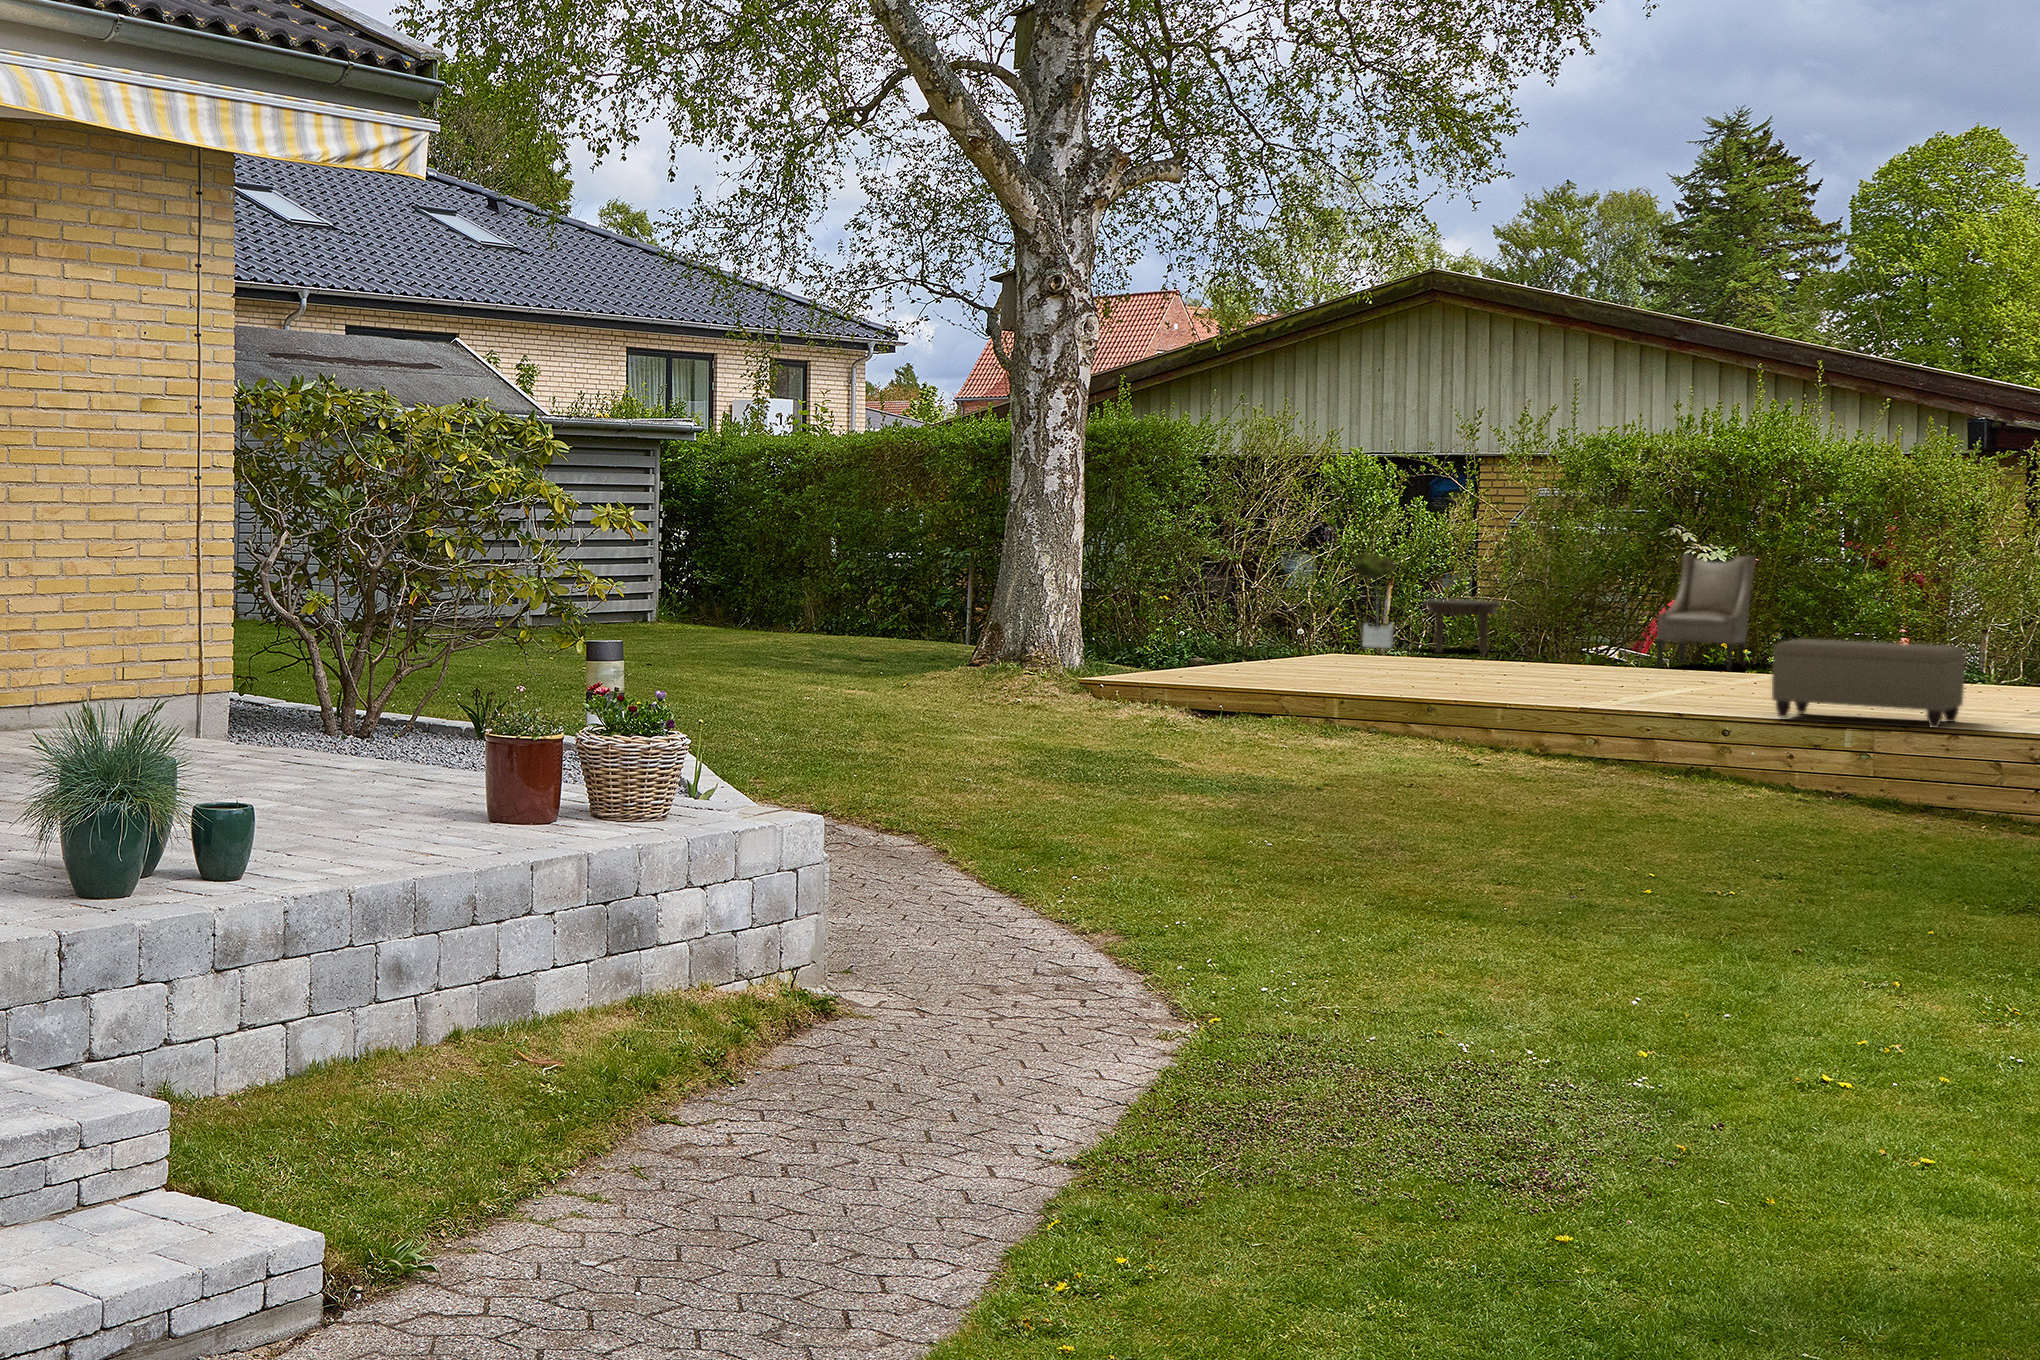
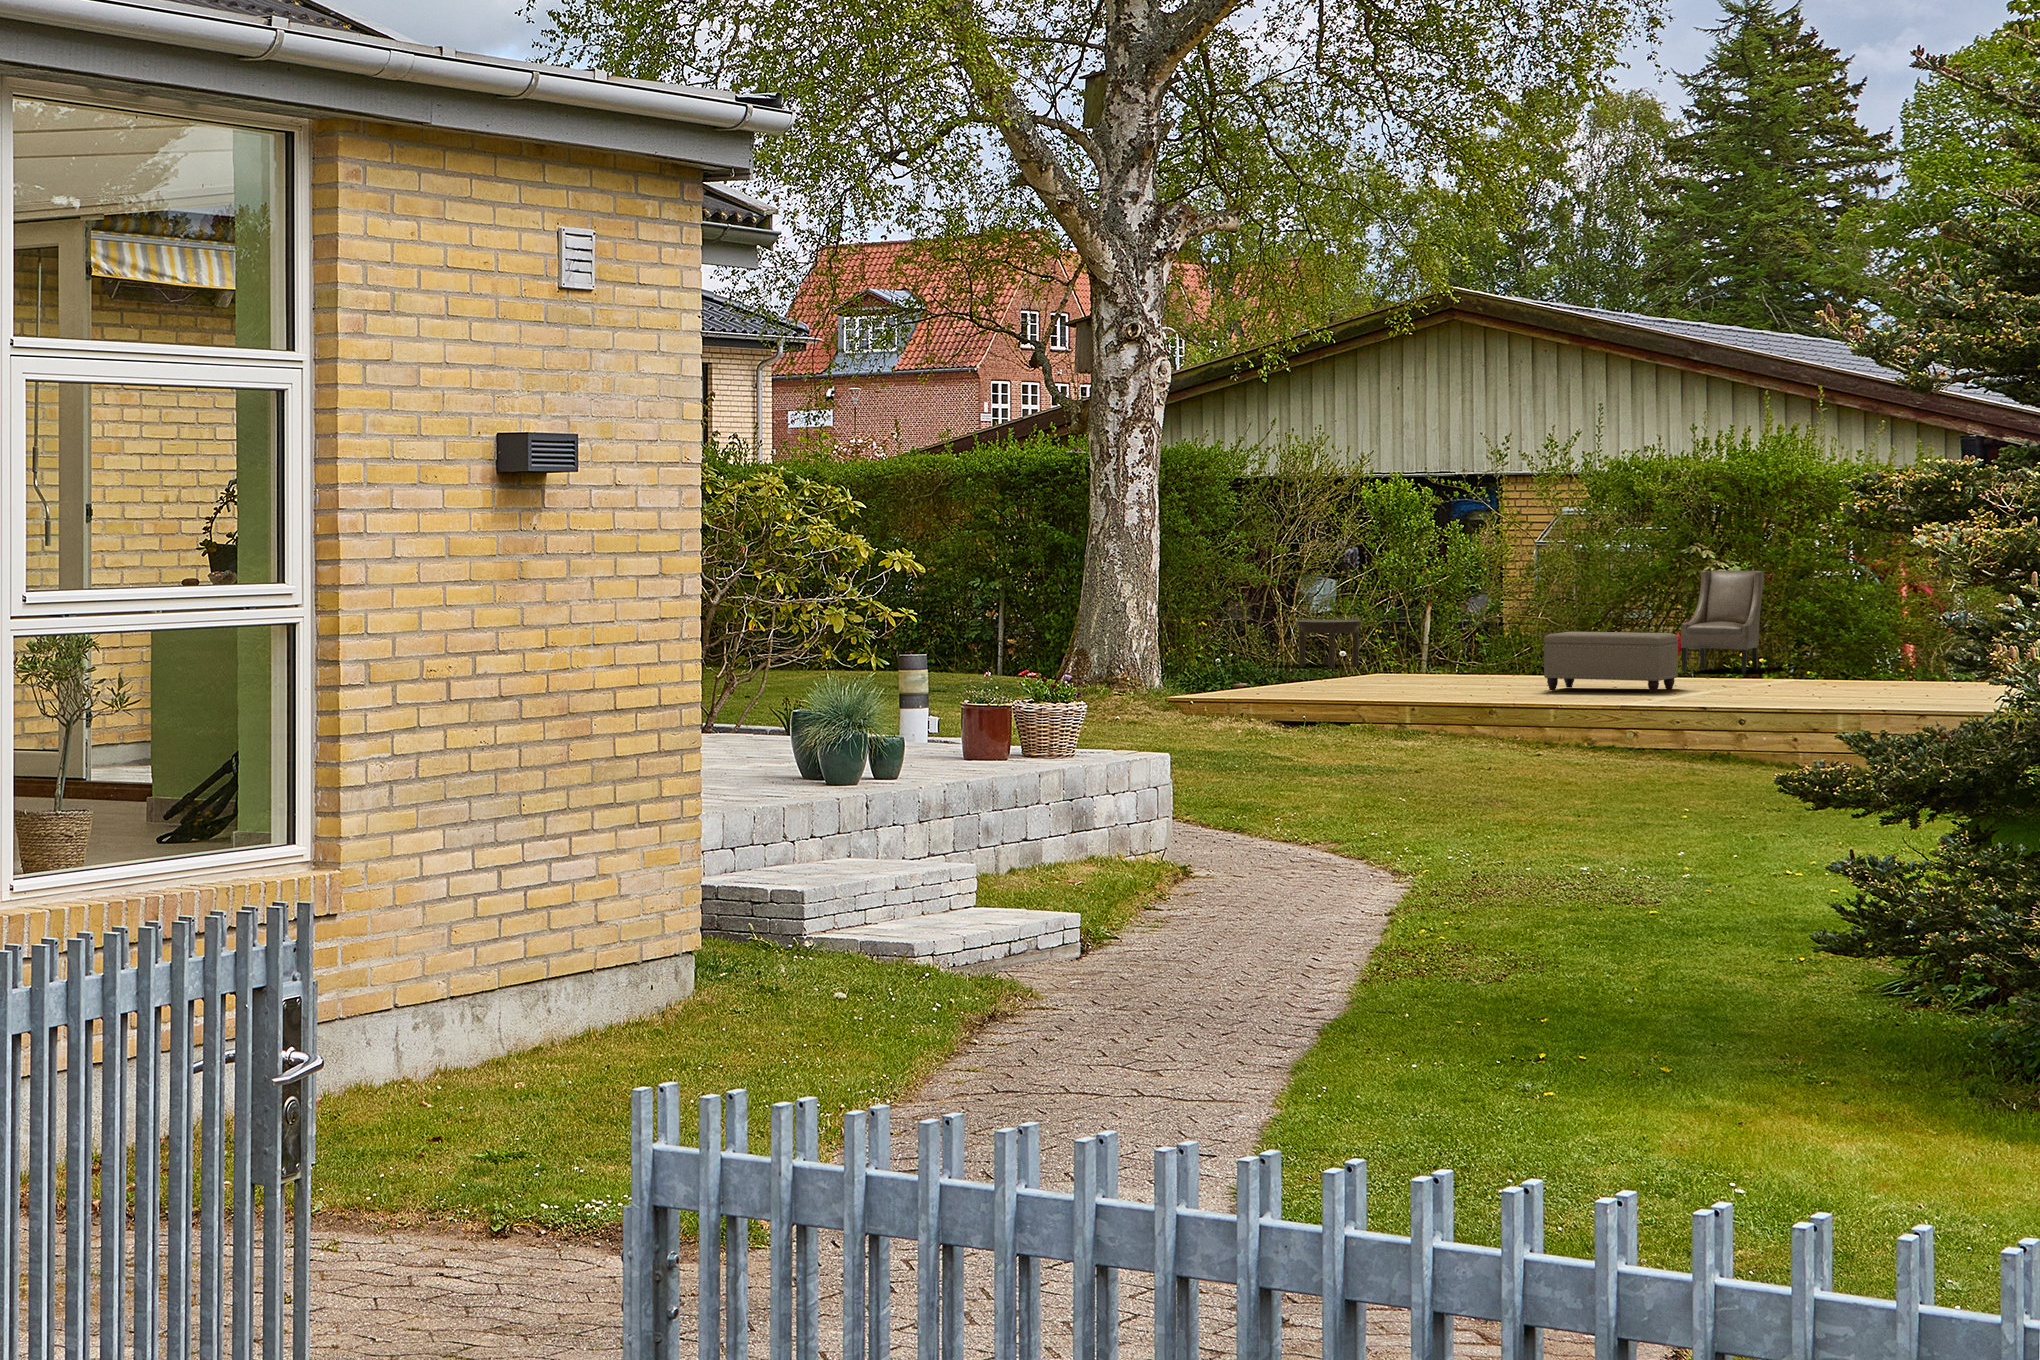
potted tree: present [1353,552,1396,648] -> none [1400,573,1441,664]
side table: present [1424,600,1500,654] -> present [1296,620,1362,668]
ottoman: present [1772,639,1966,728] -> present [1544,632,1678,693]

